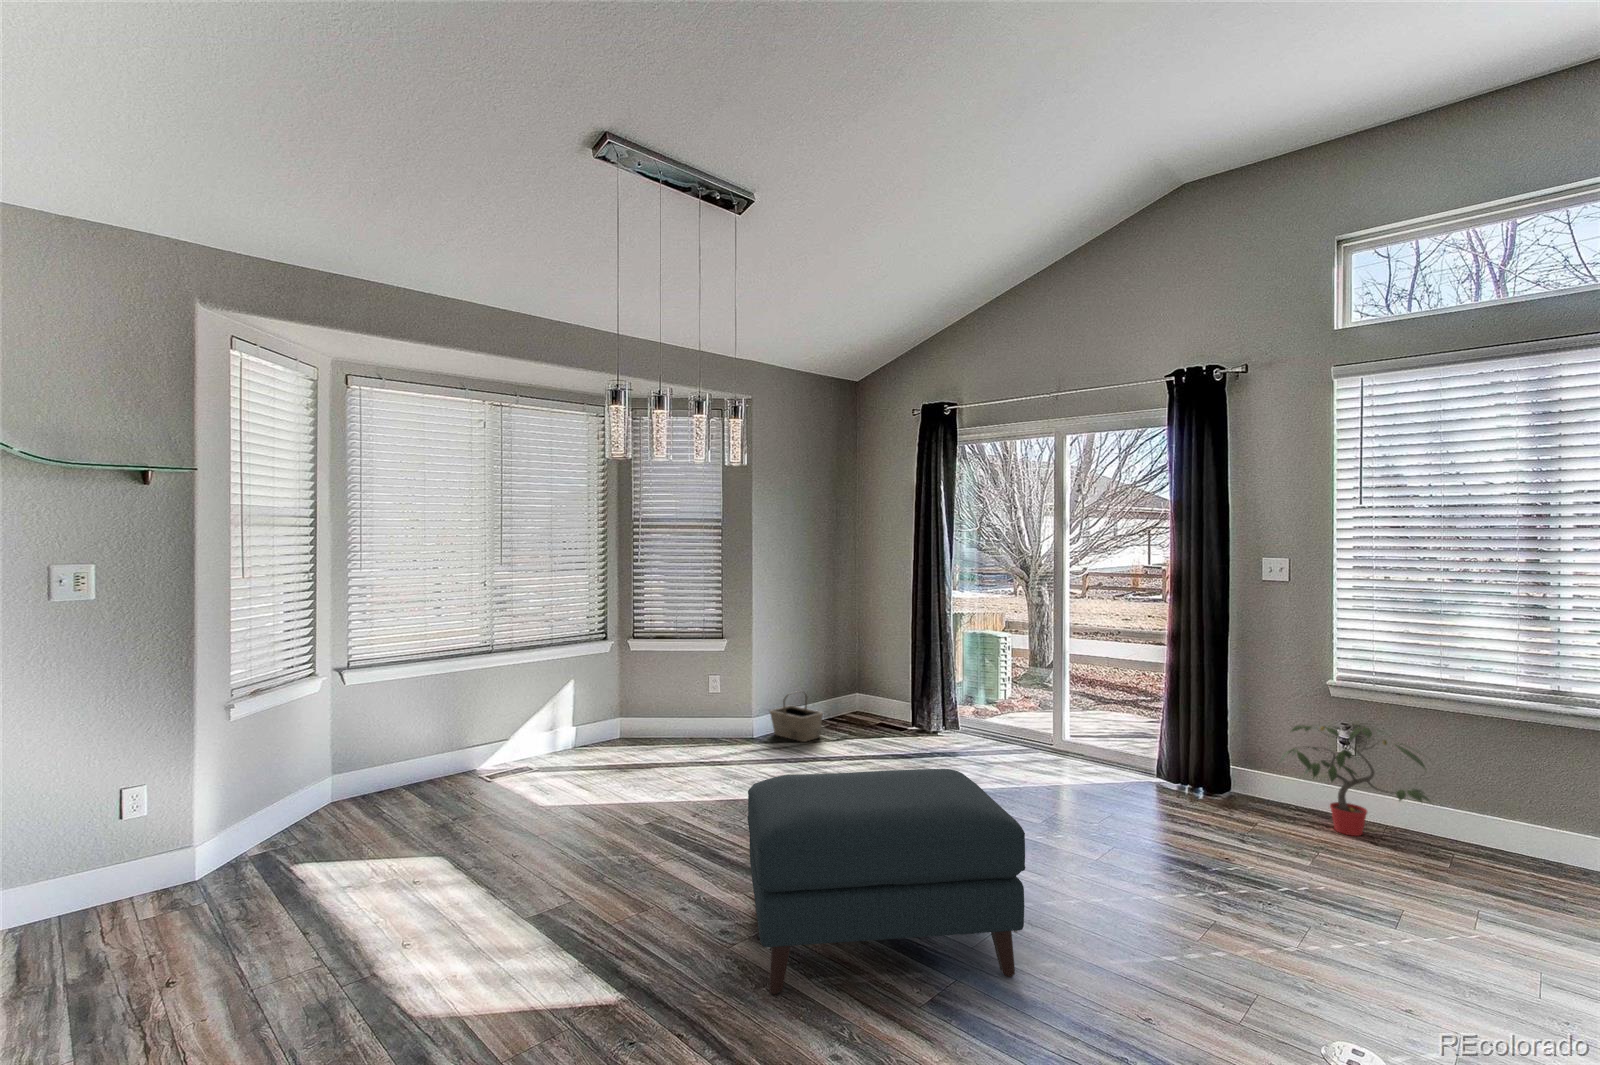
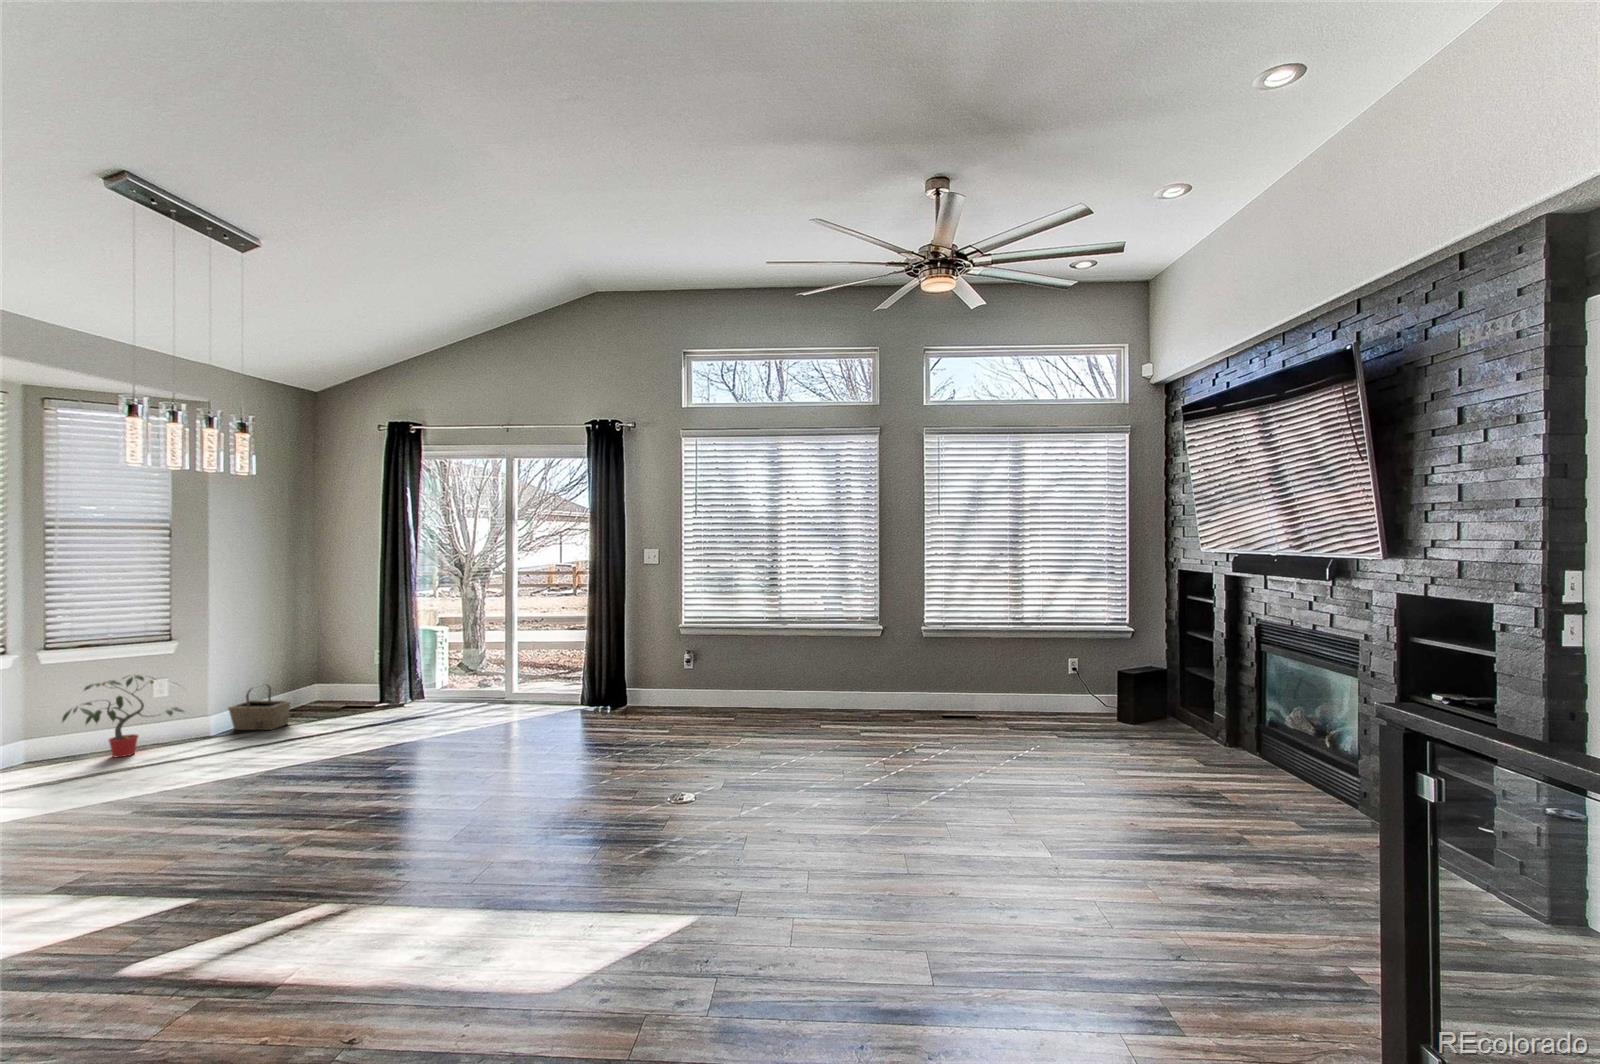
potted plant: present [1280,725,1430,836] -> present [62,675,185,757]
ottoman: present [748,769,1025,994] -> none [285,703,511,865]

